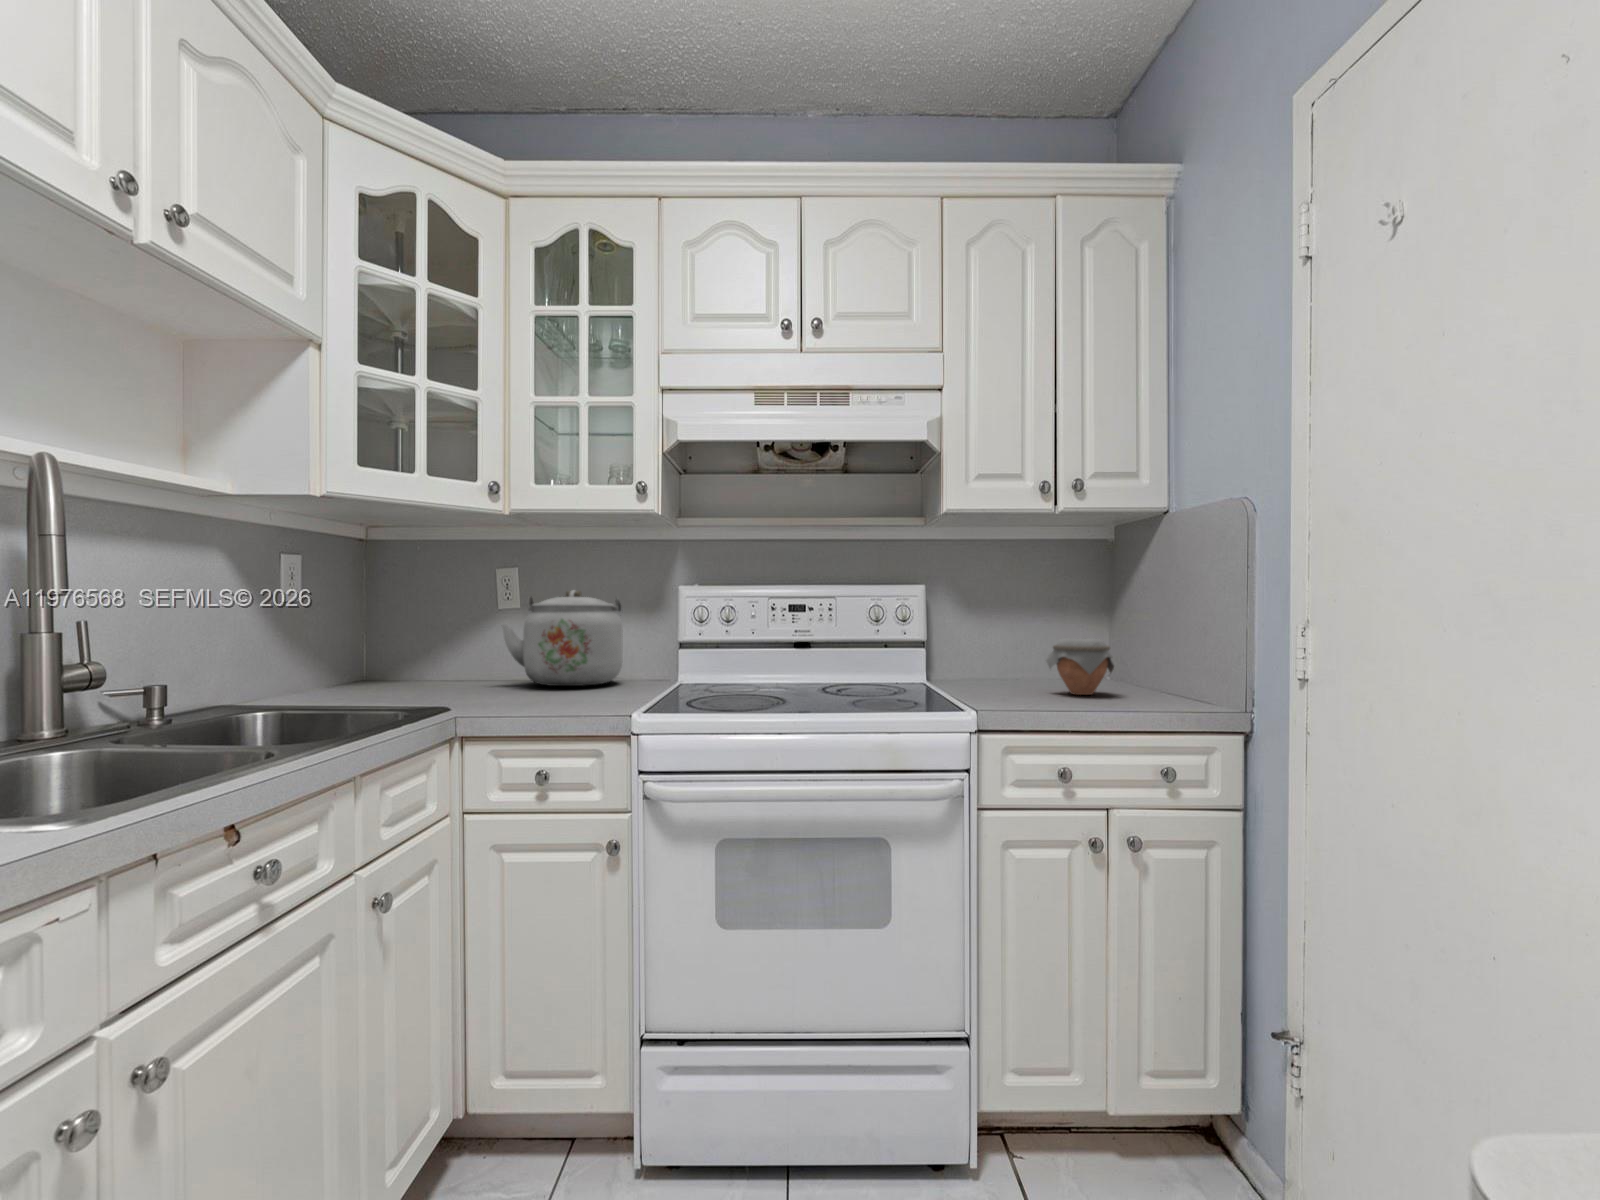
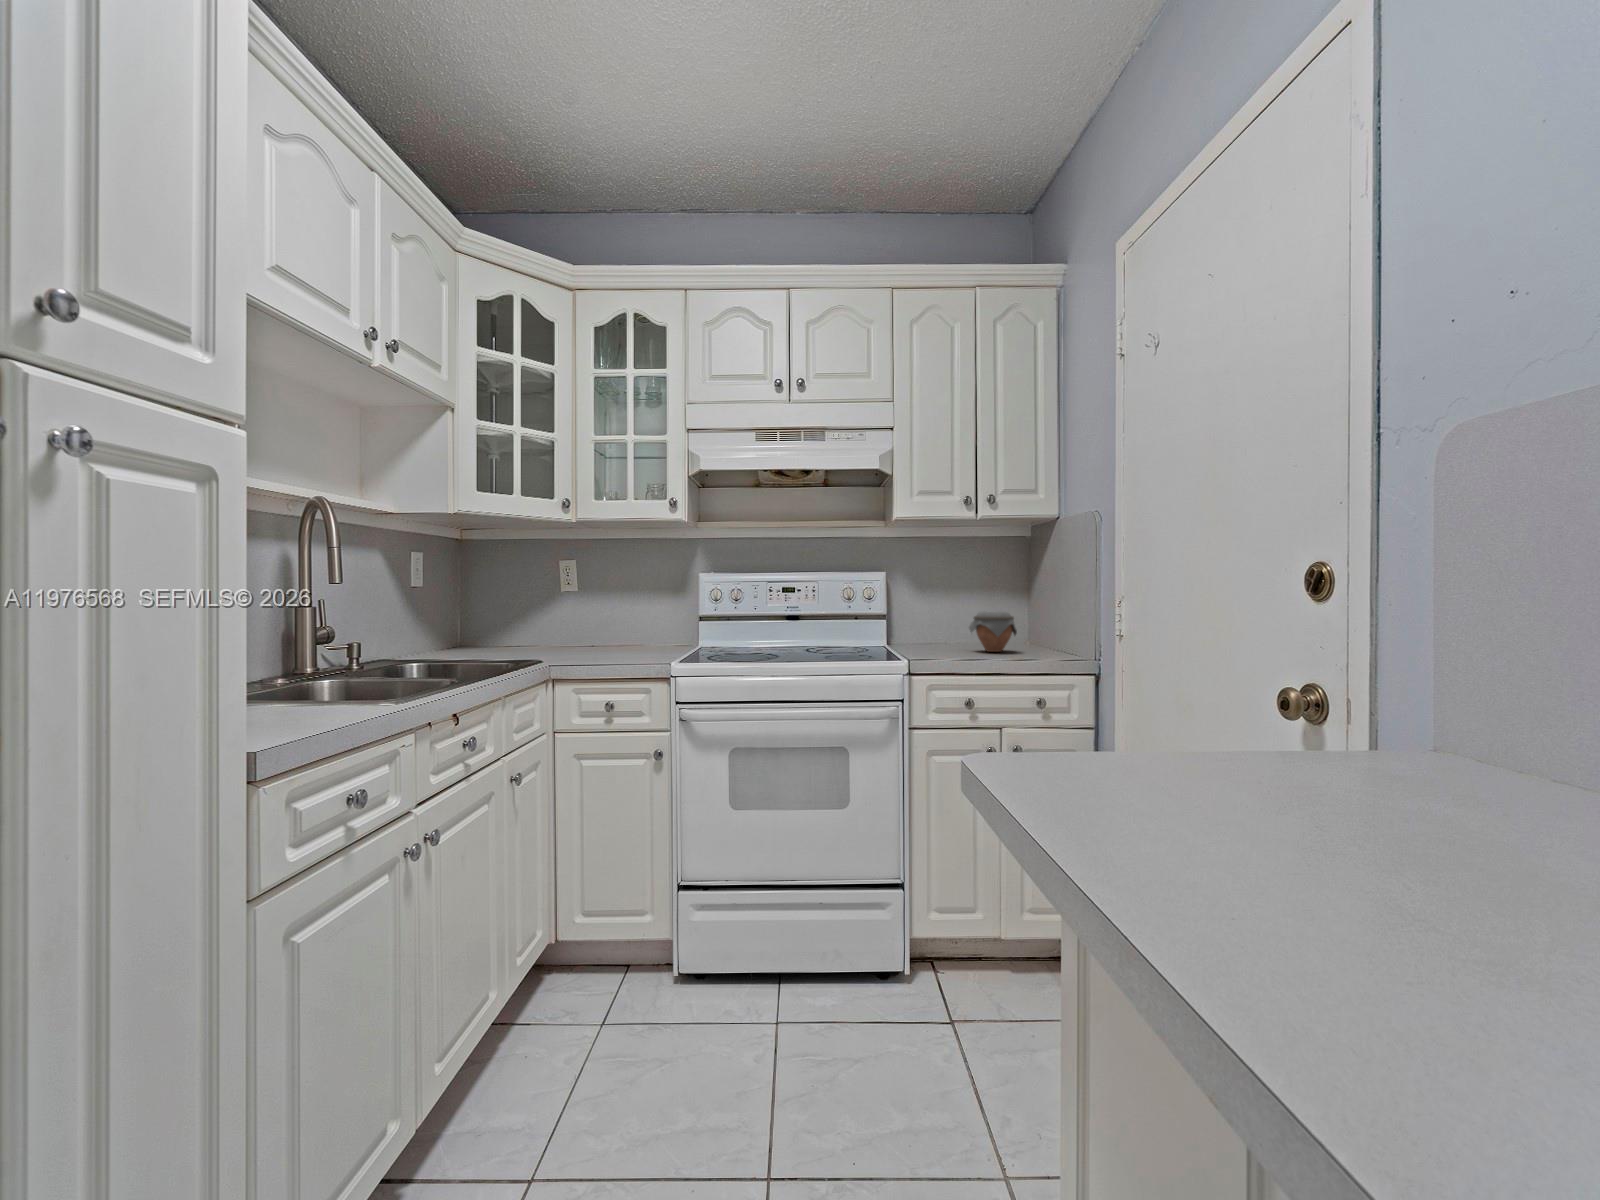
kettle: present [501,590,623,686] -> none [568,577,657,647]

